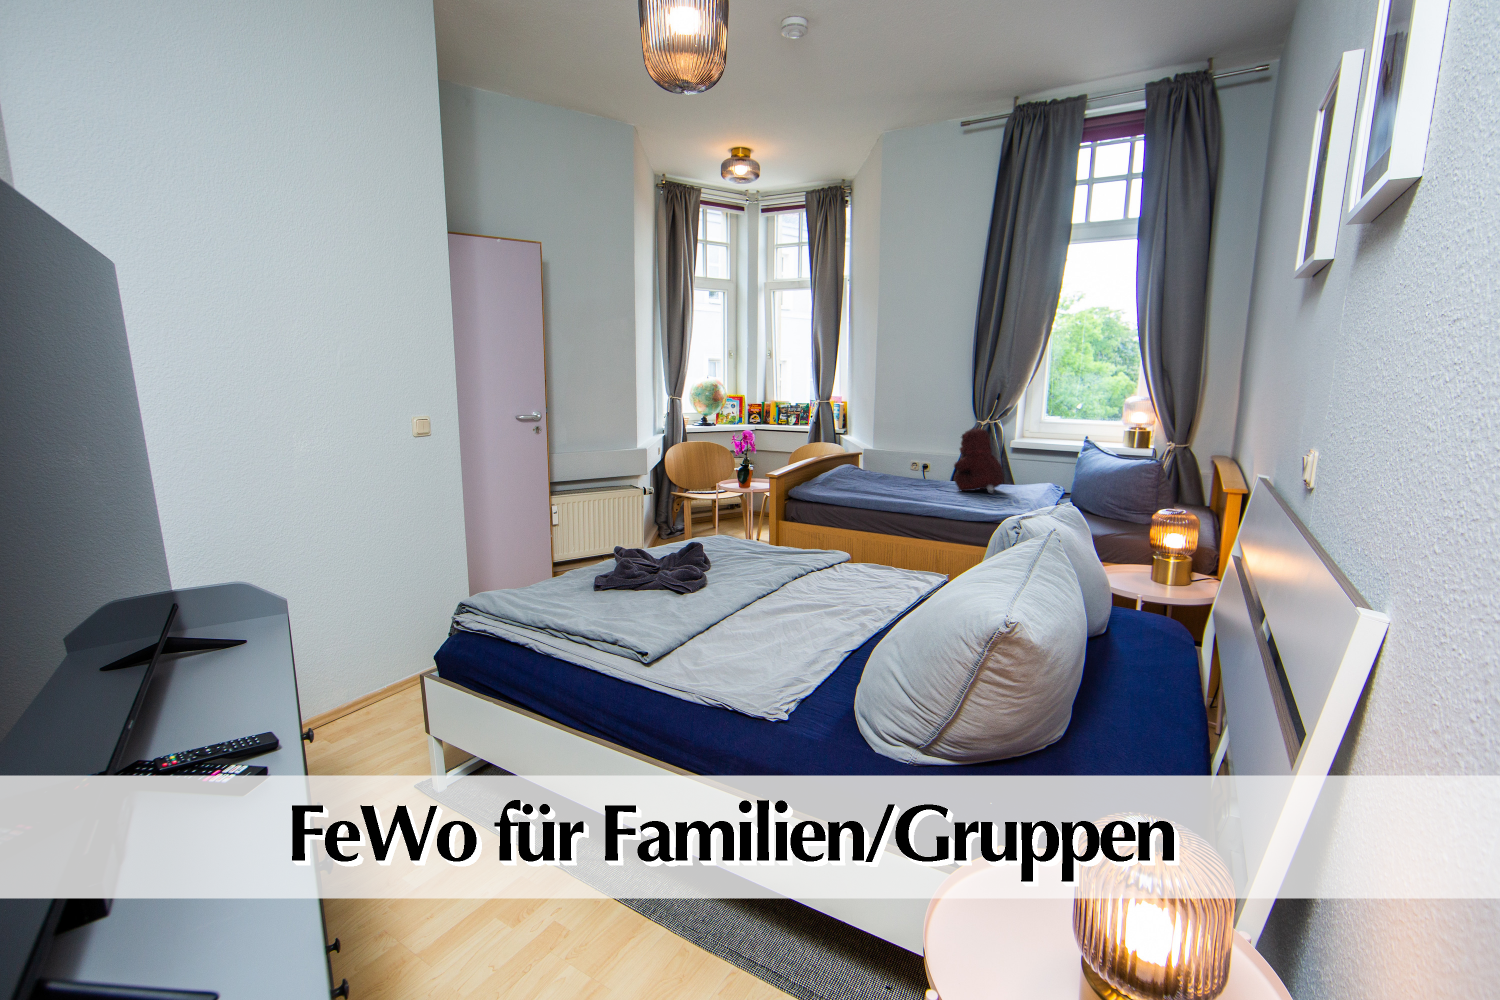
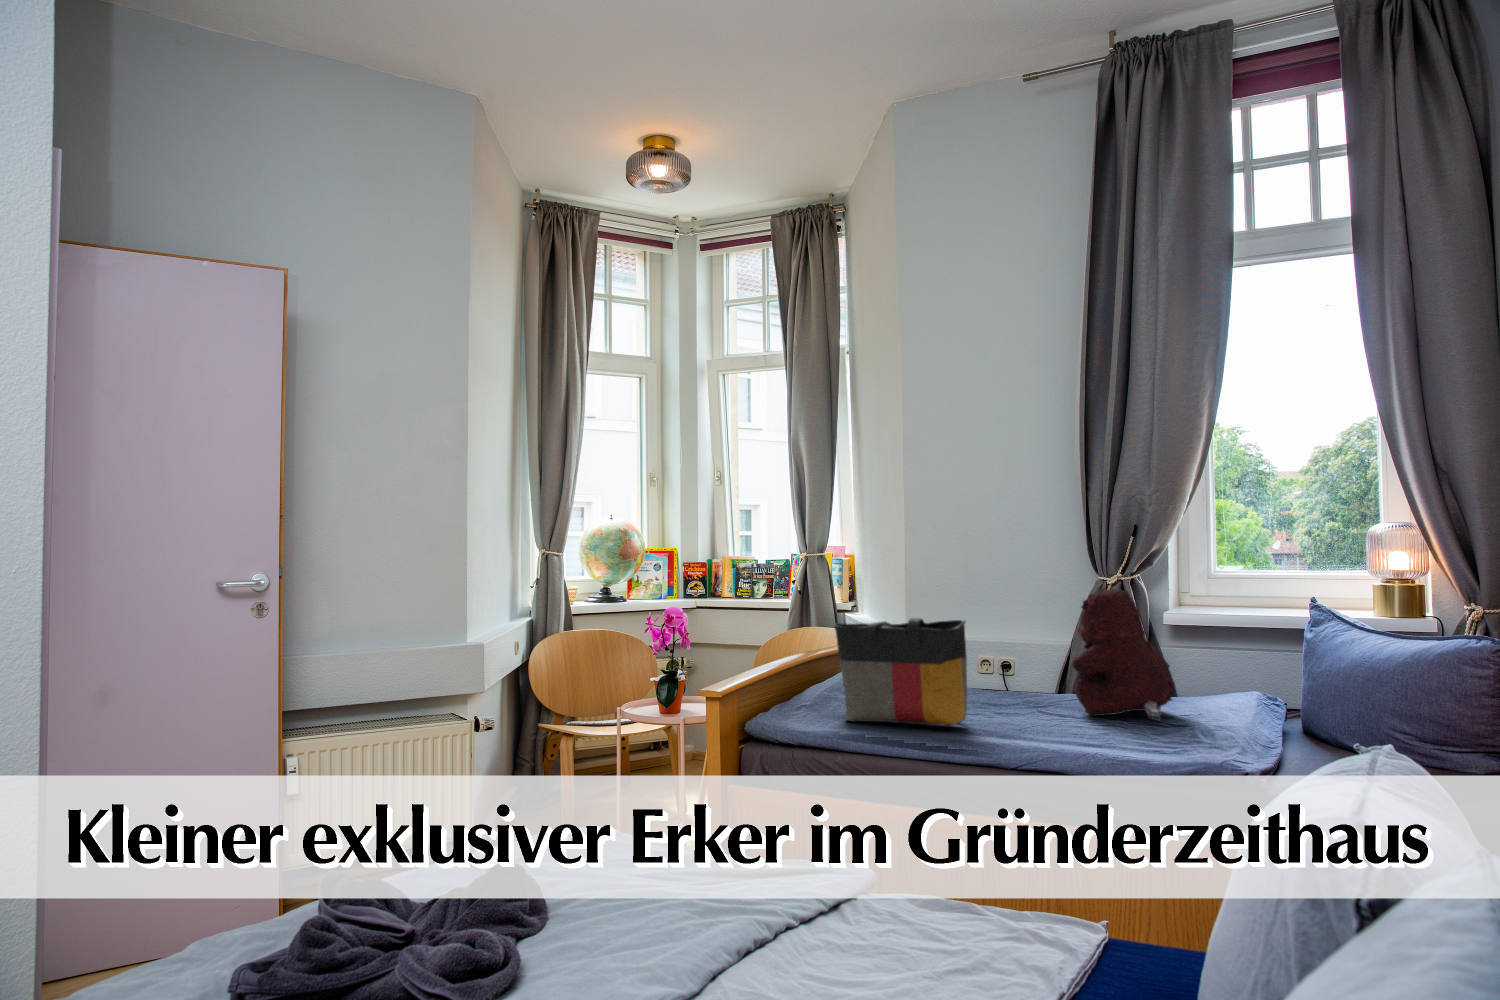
tote bag: none [835,441,900,493] -> present [835,618,967,726]

